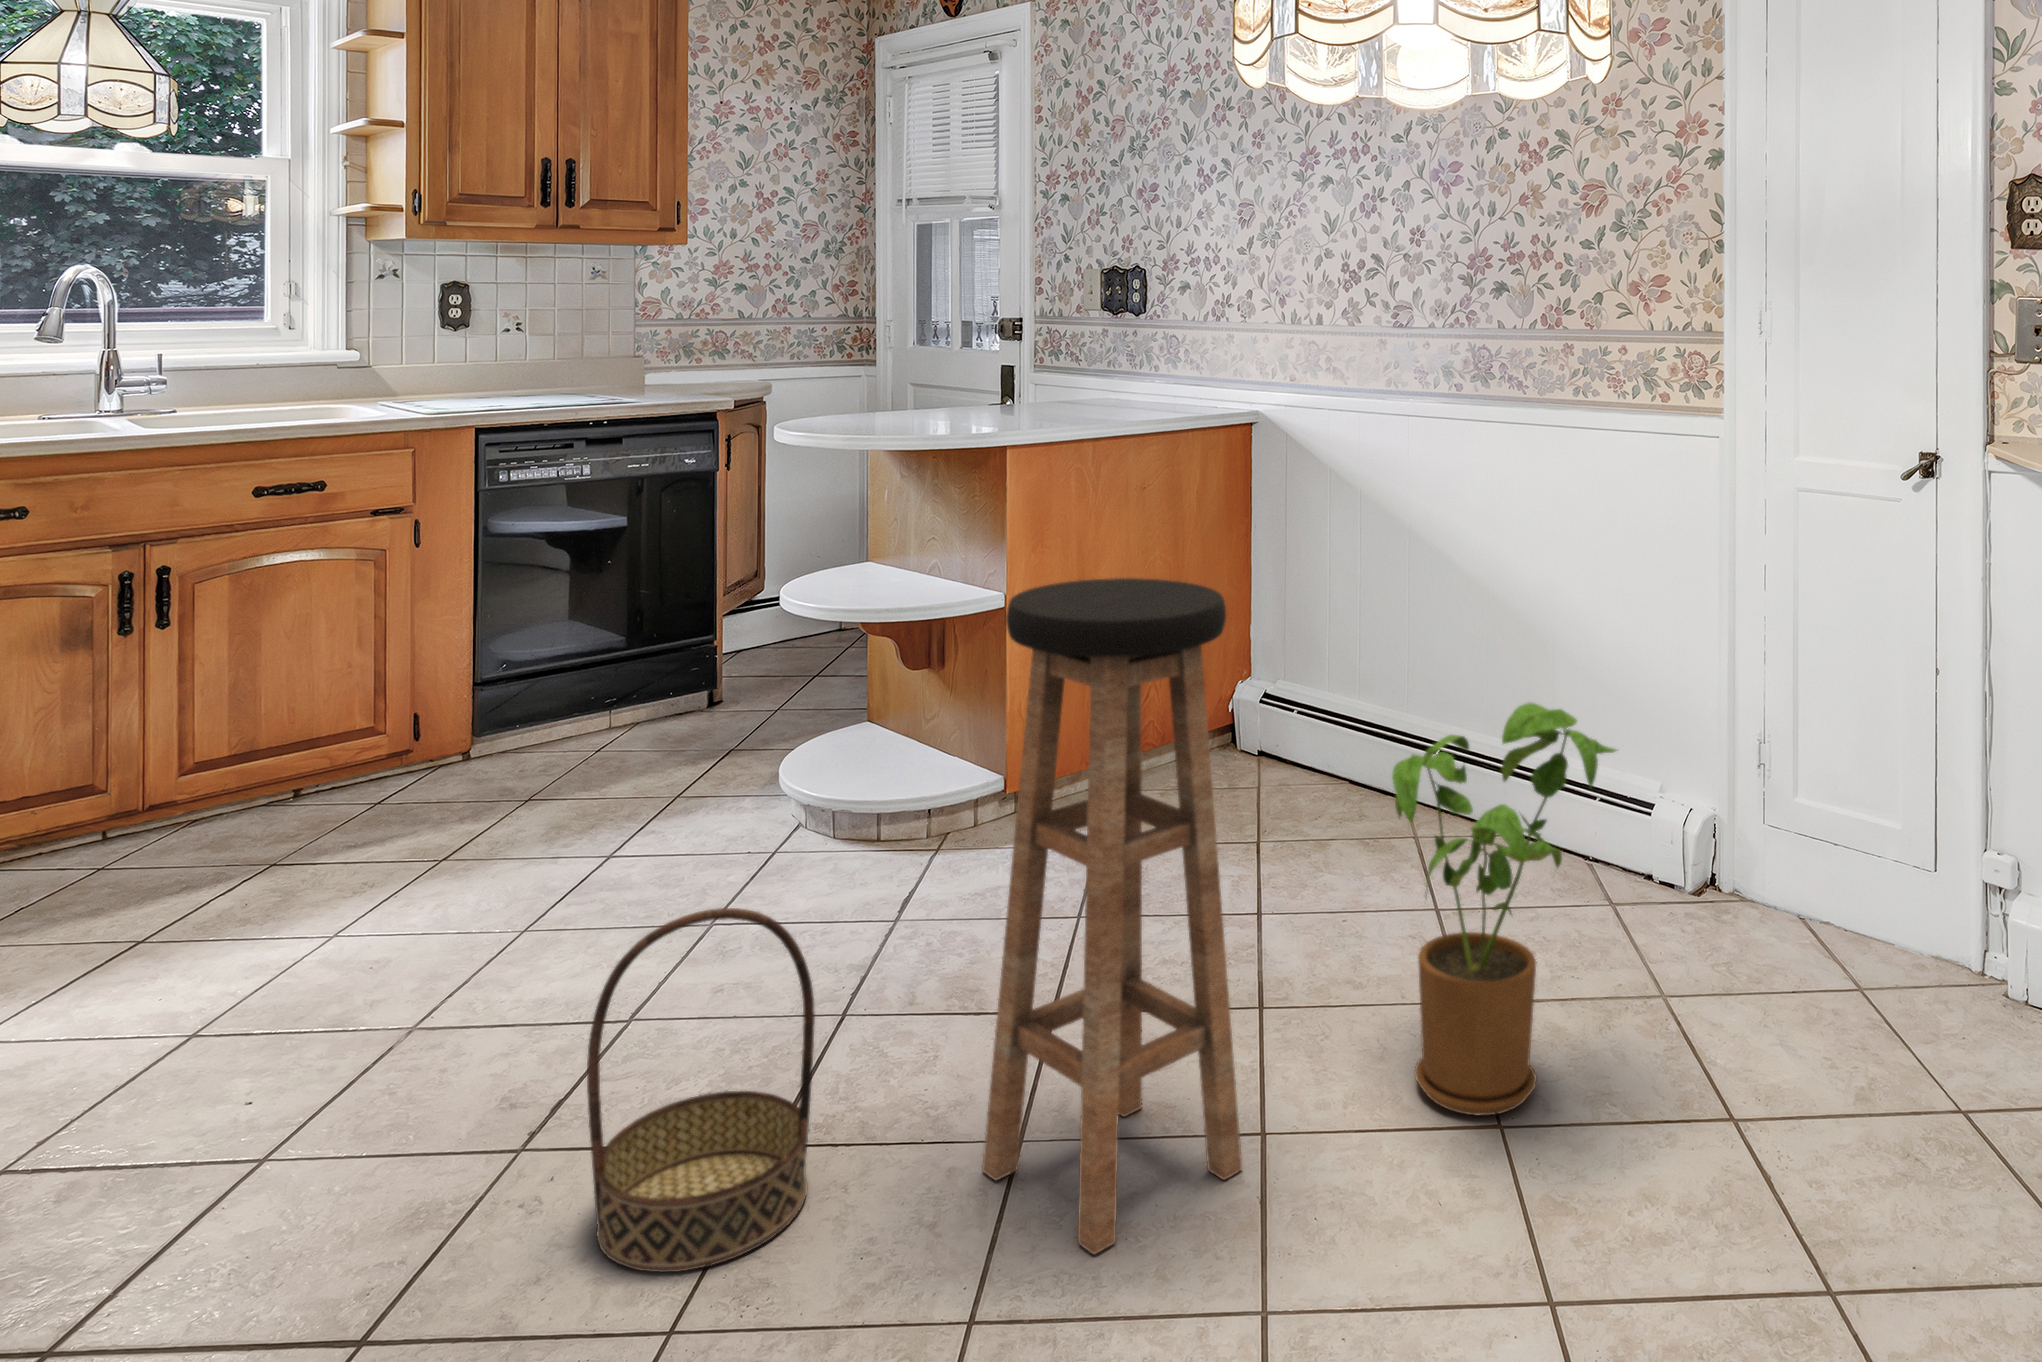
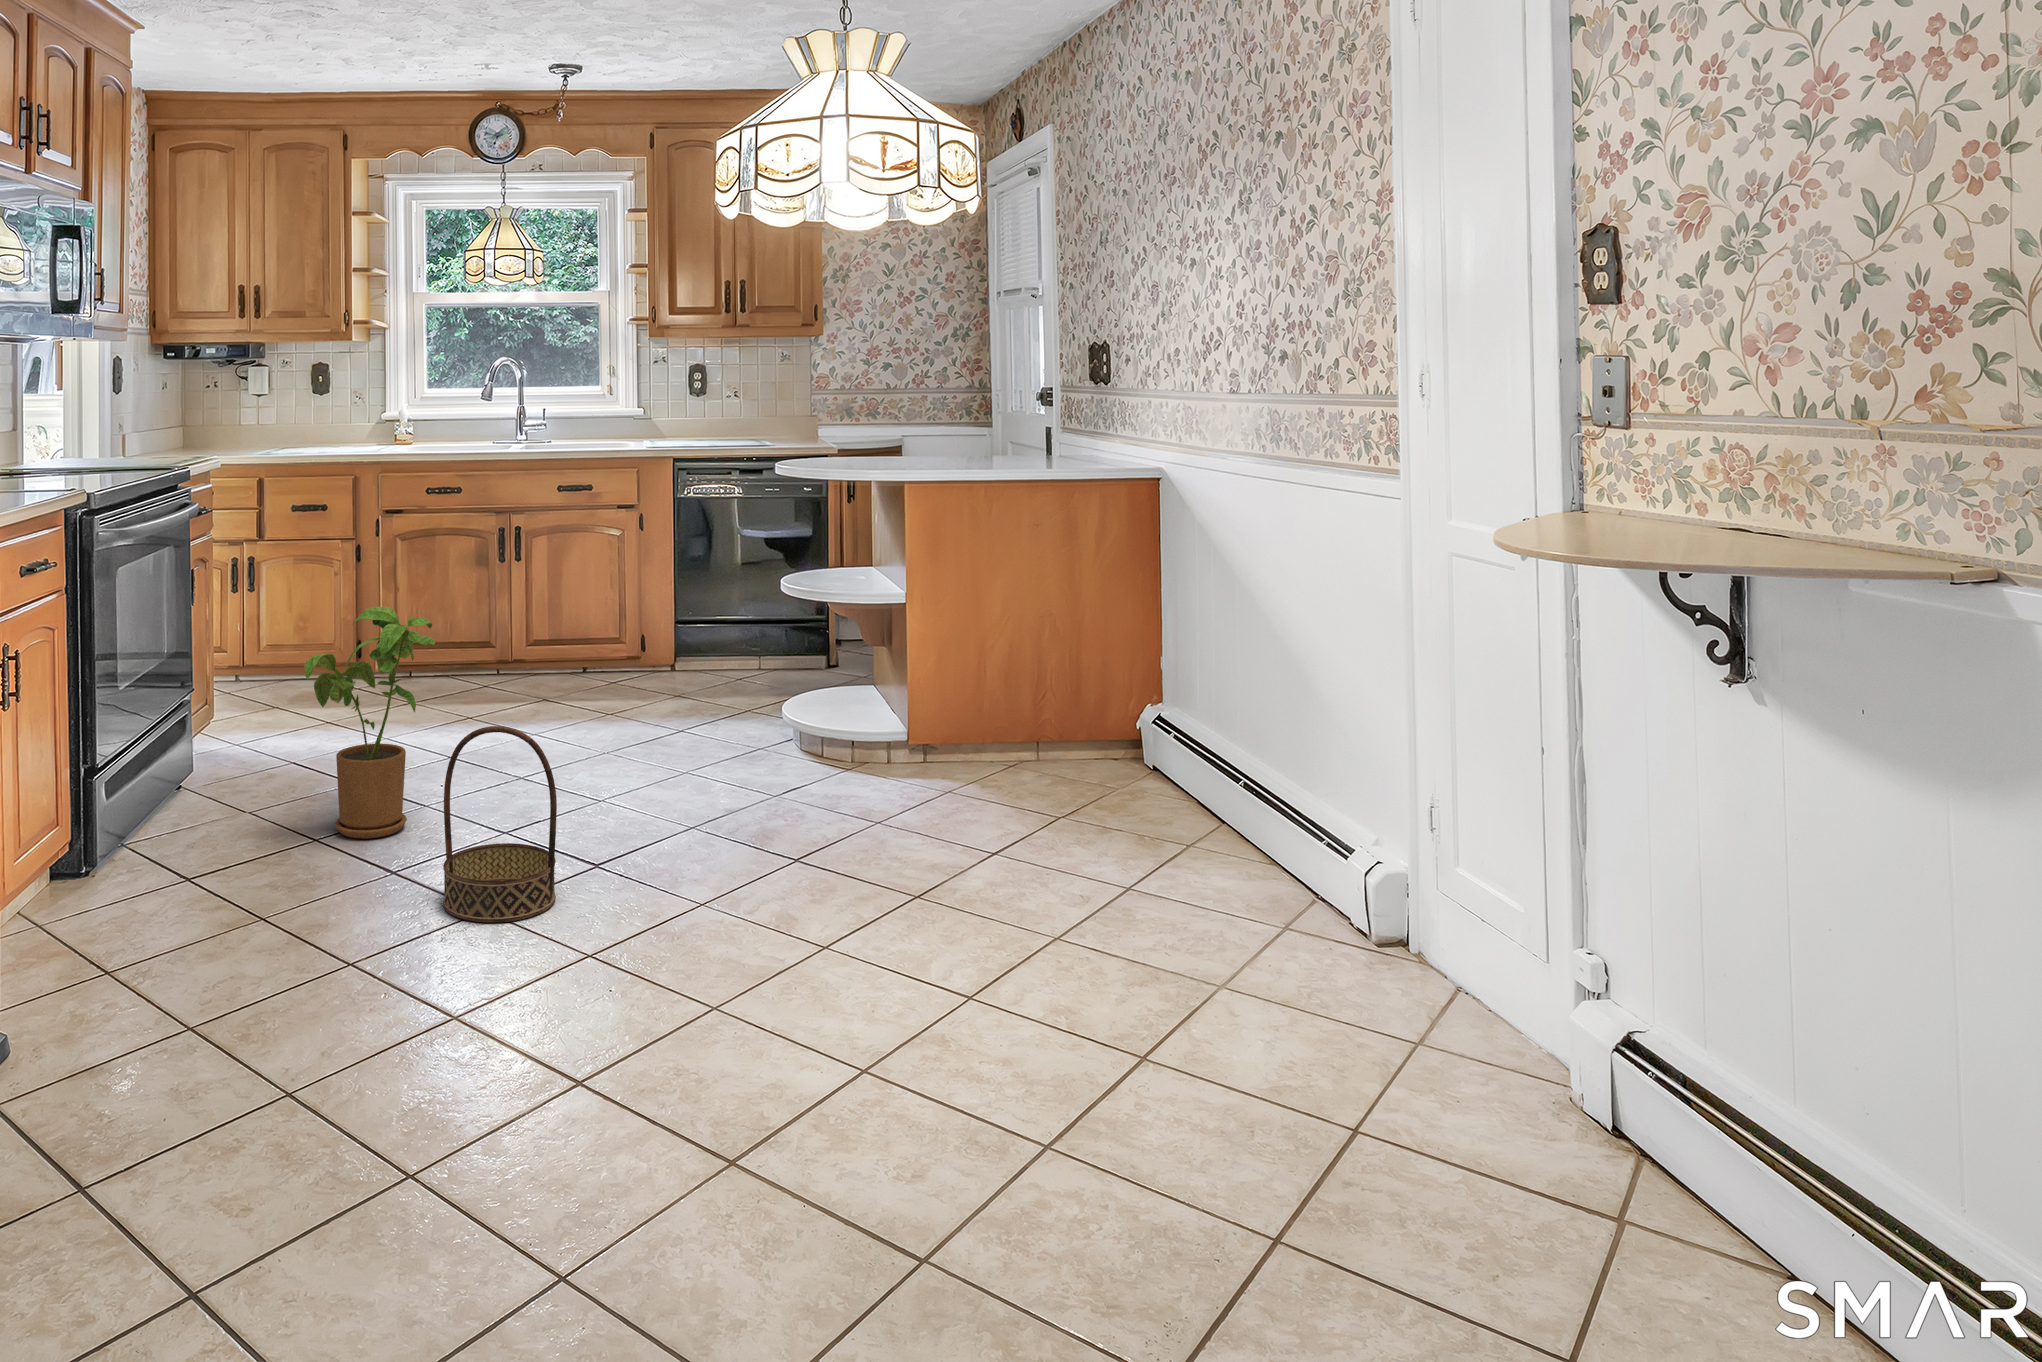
bar stool: present [982,578,1242,1255] -> none [618,560,761,981]
house plant: present [1392,703,1616,1115] -> present [304,607,435,839]

